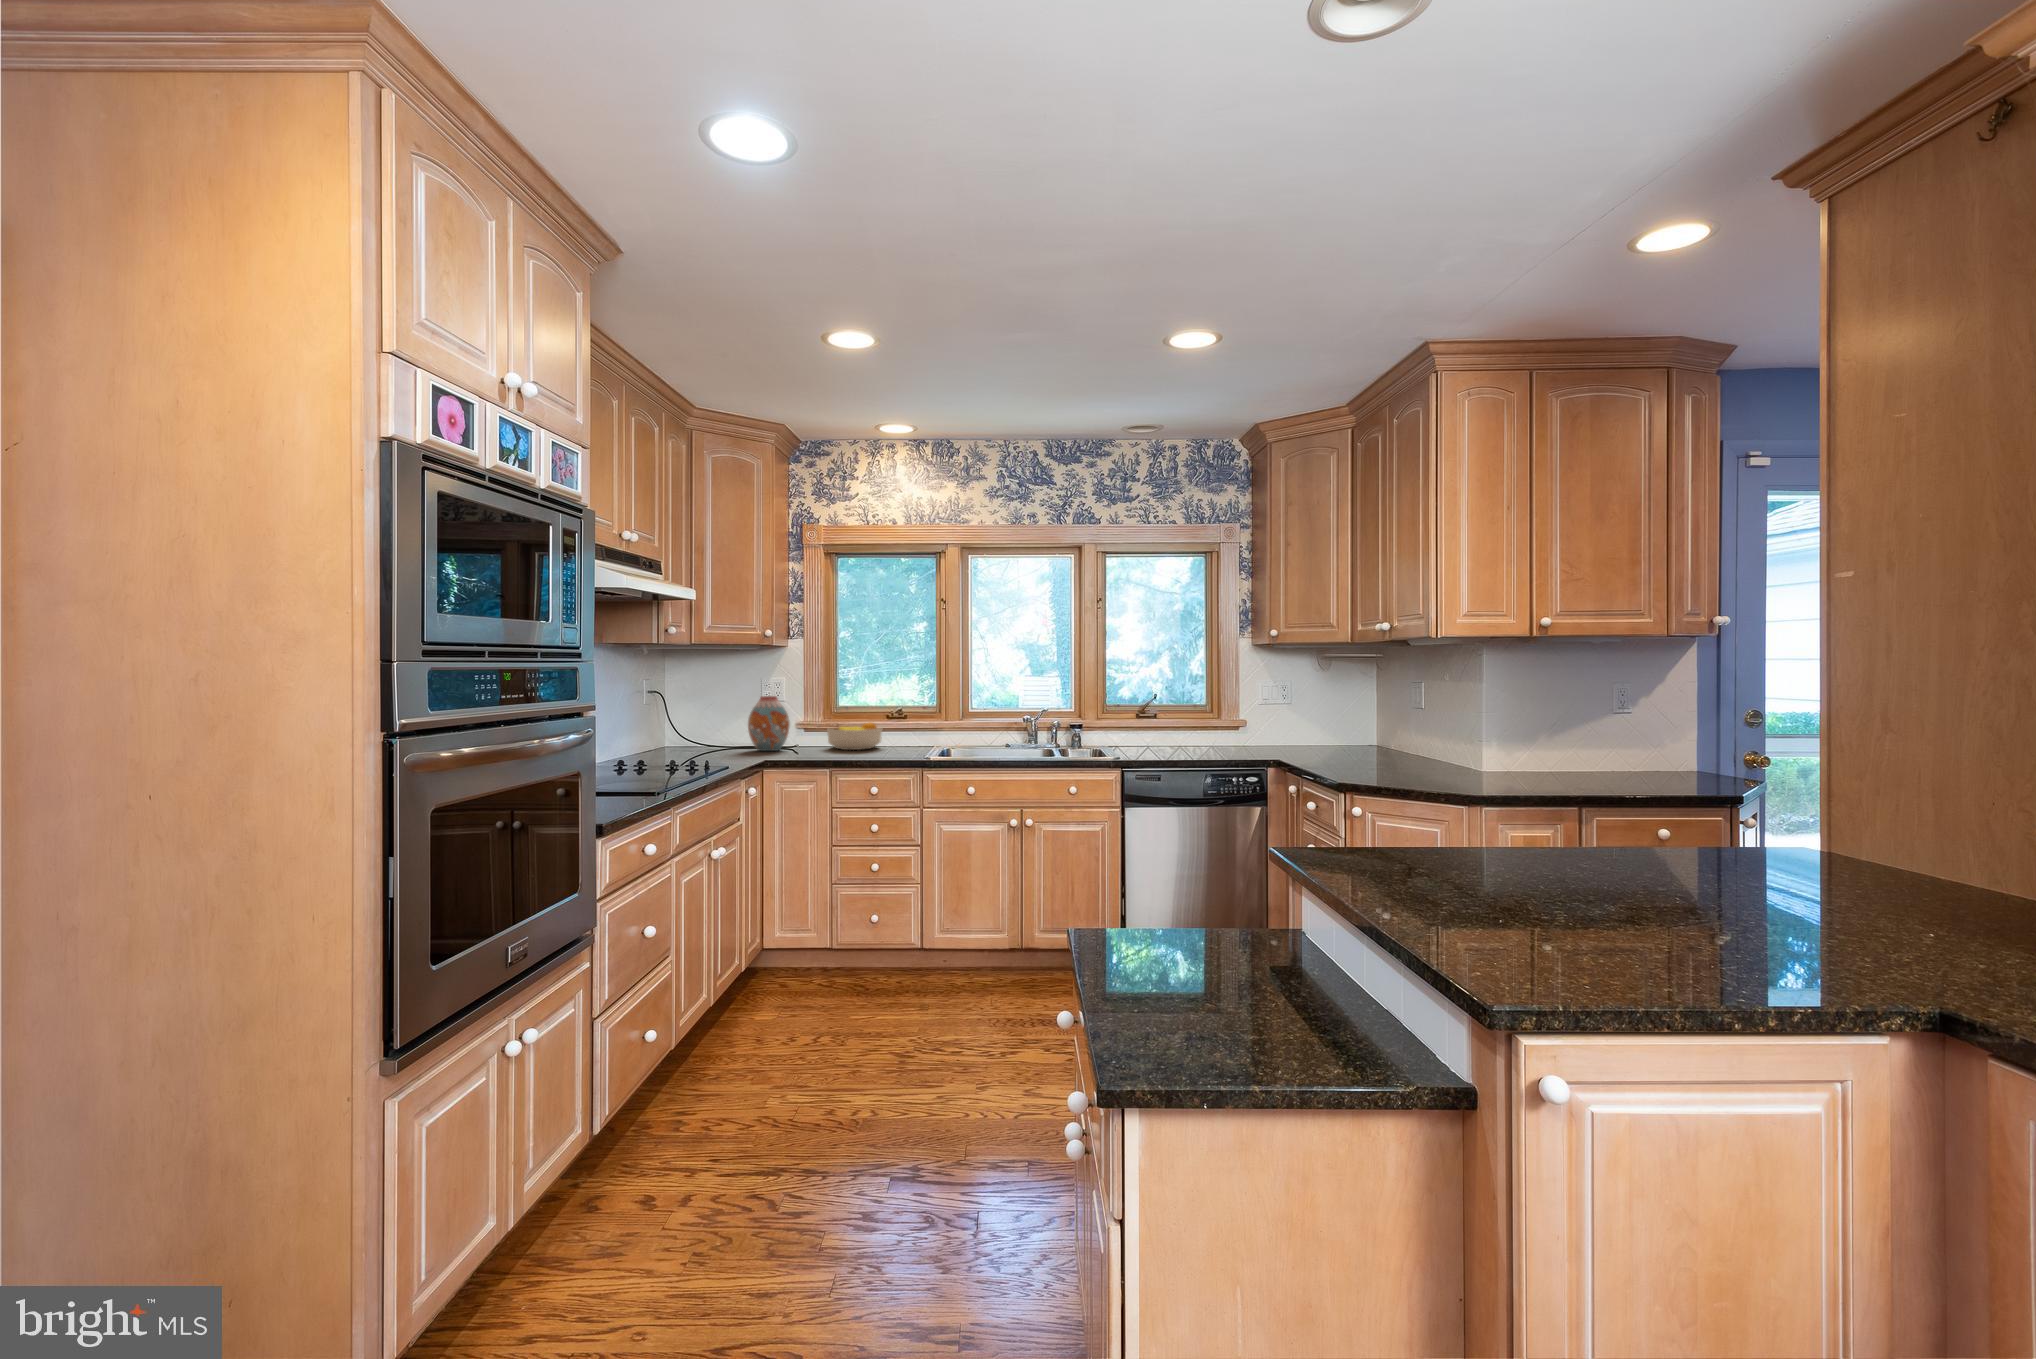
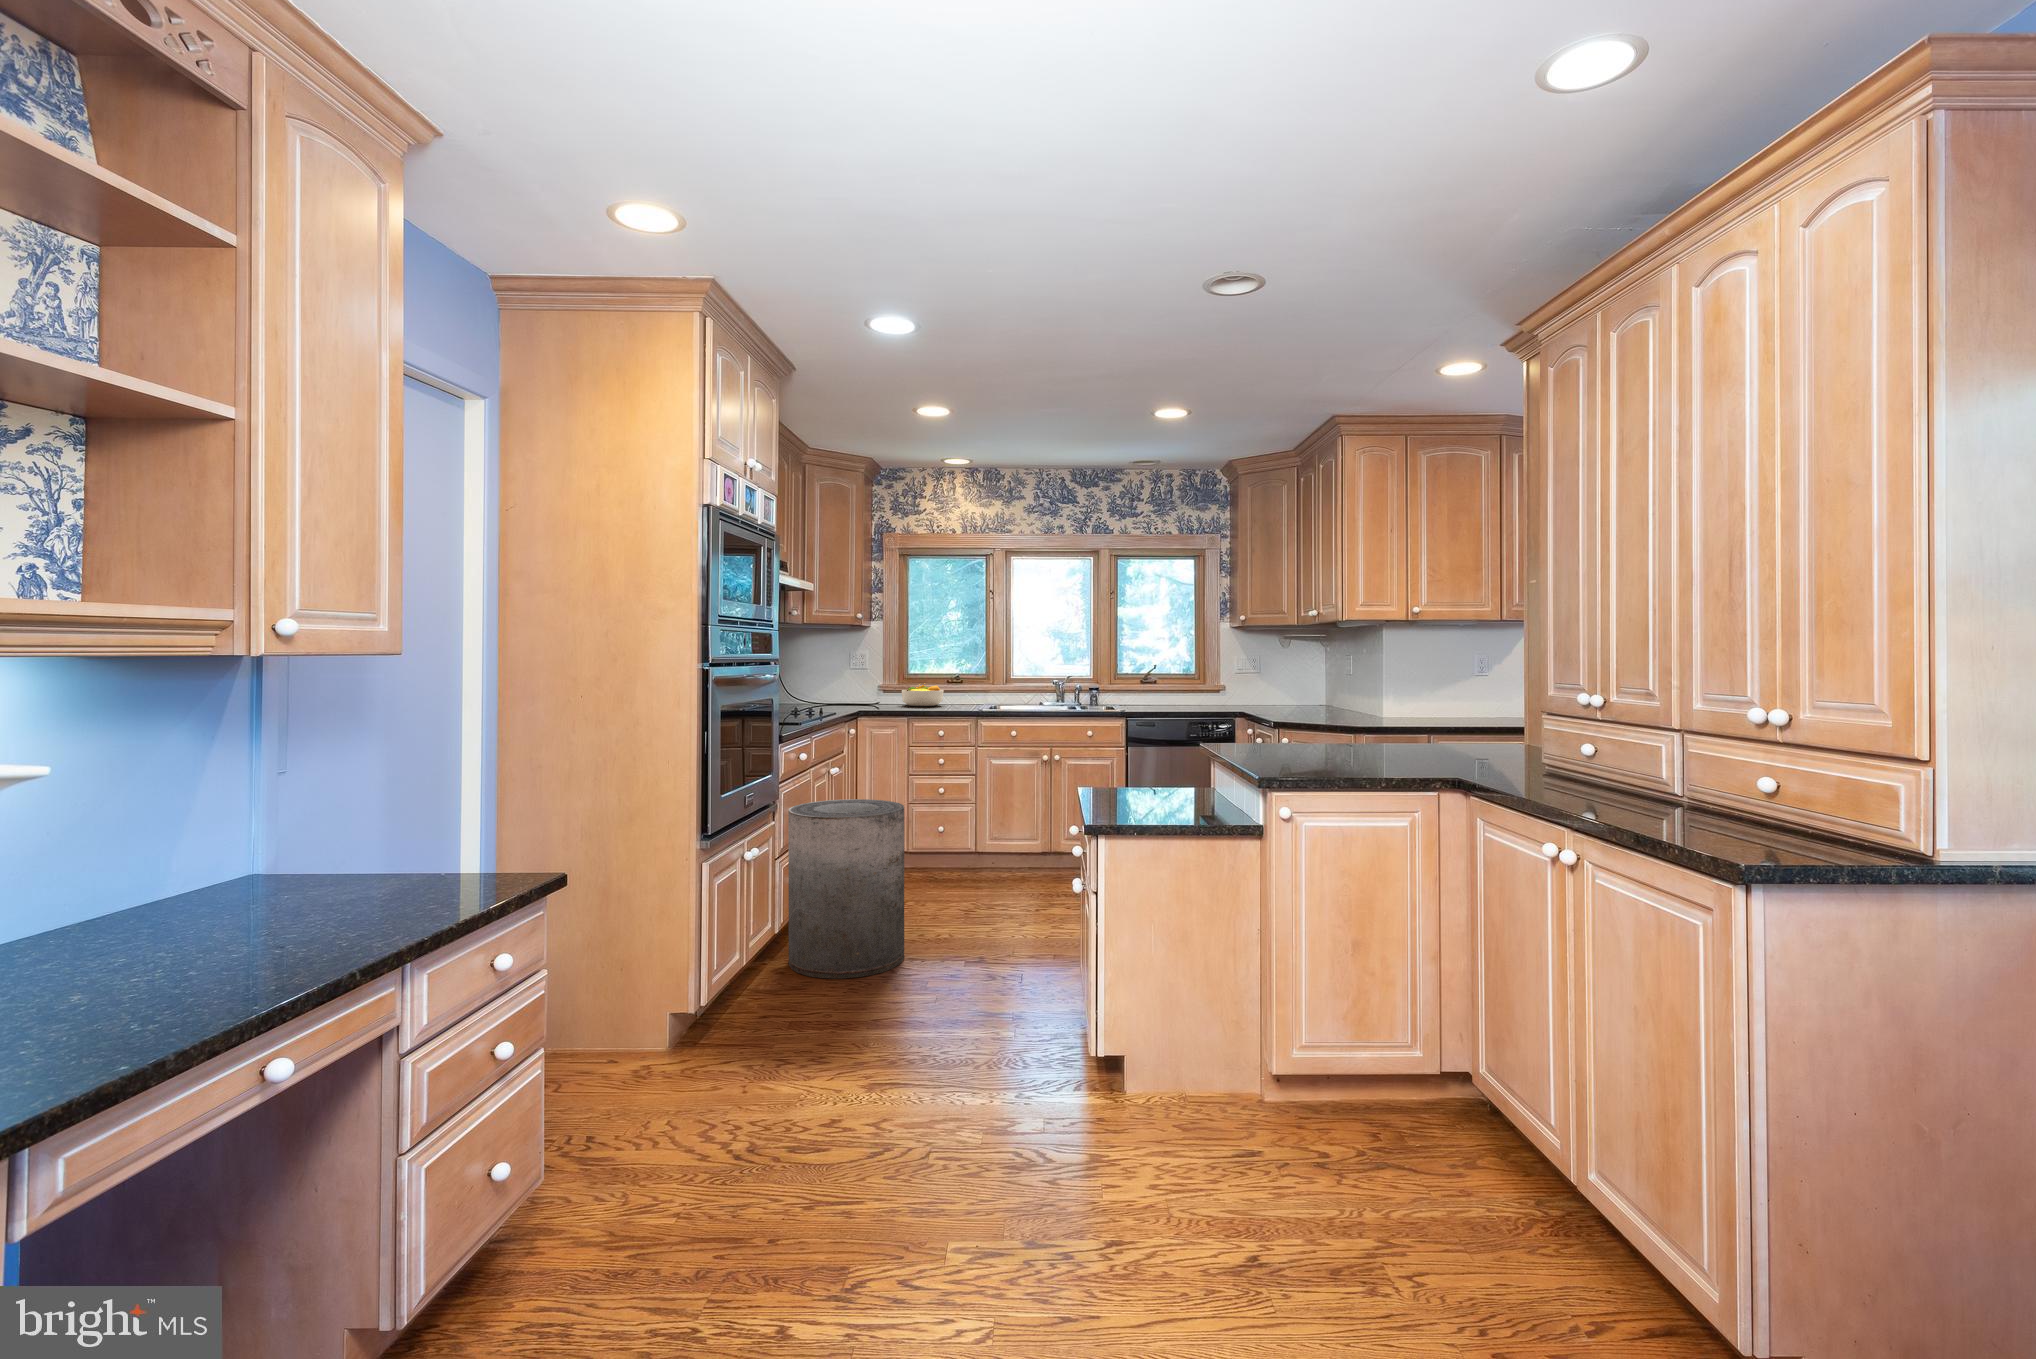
vase: present [748,696,790,751] -> none [843,664,874,706]
trash can: none [611,915,802,1232] -> present [788,799,904,979]

